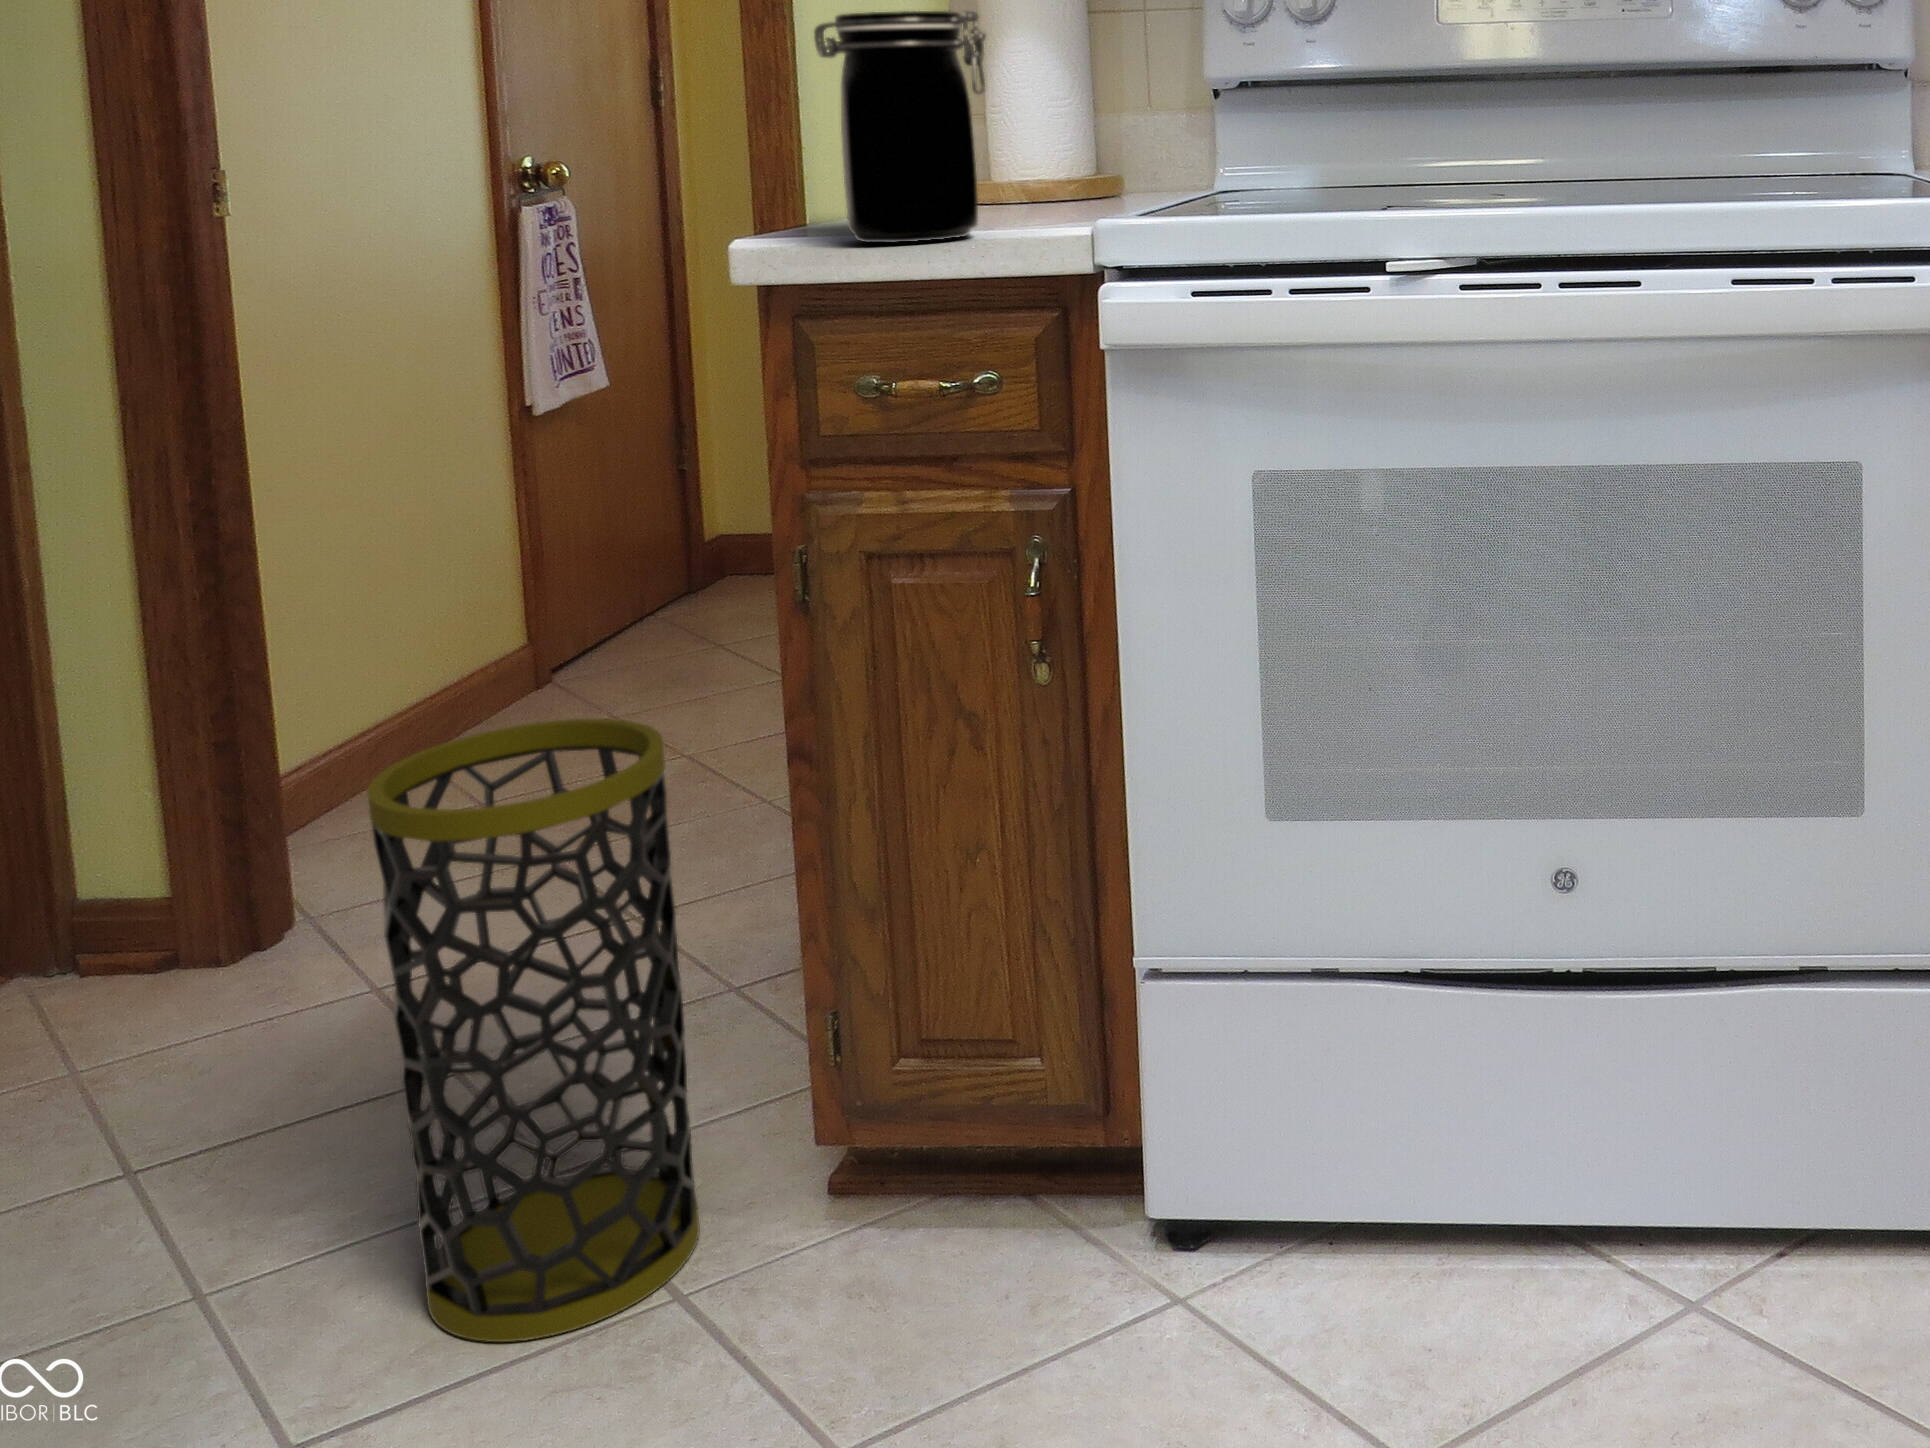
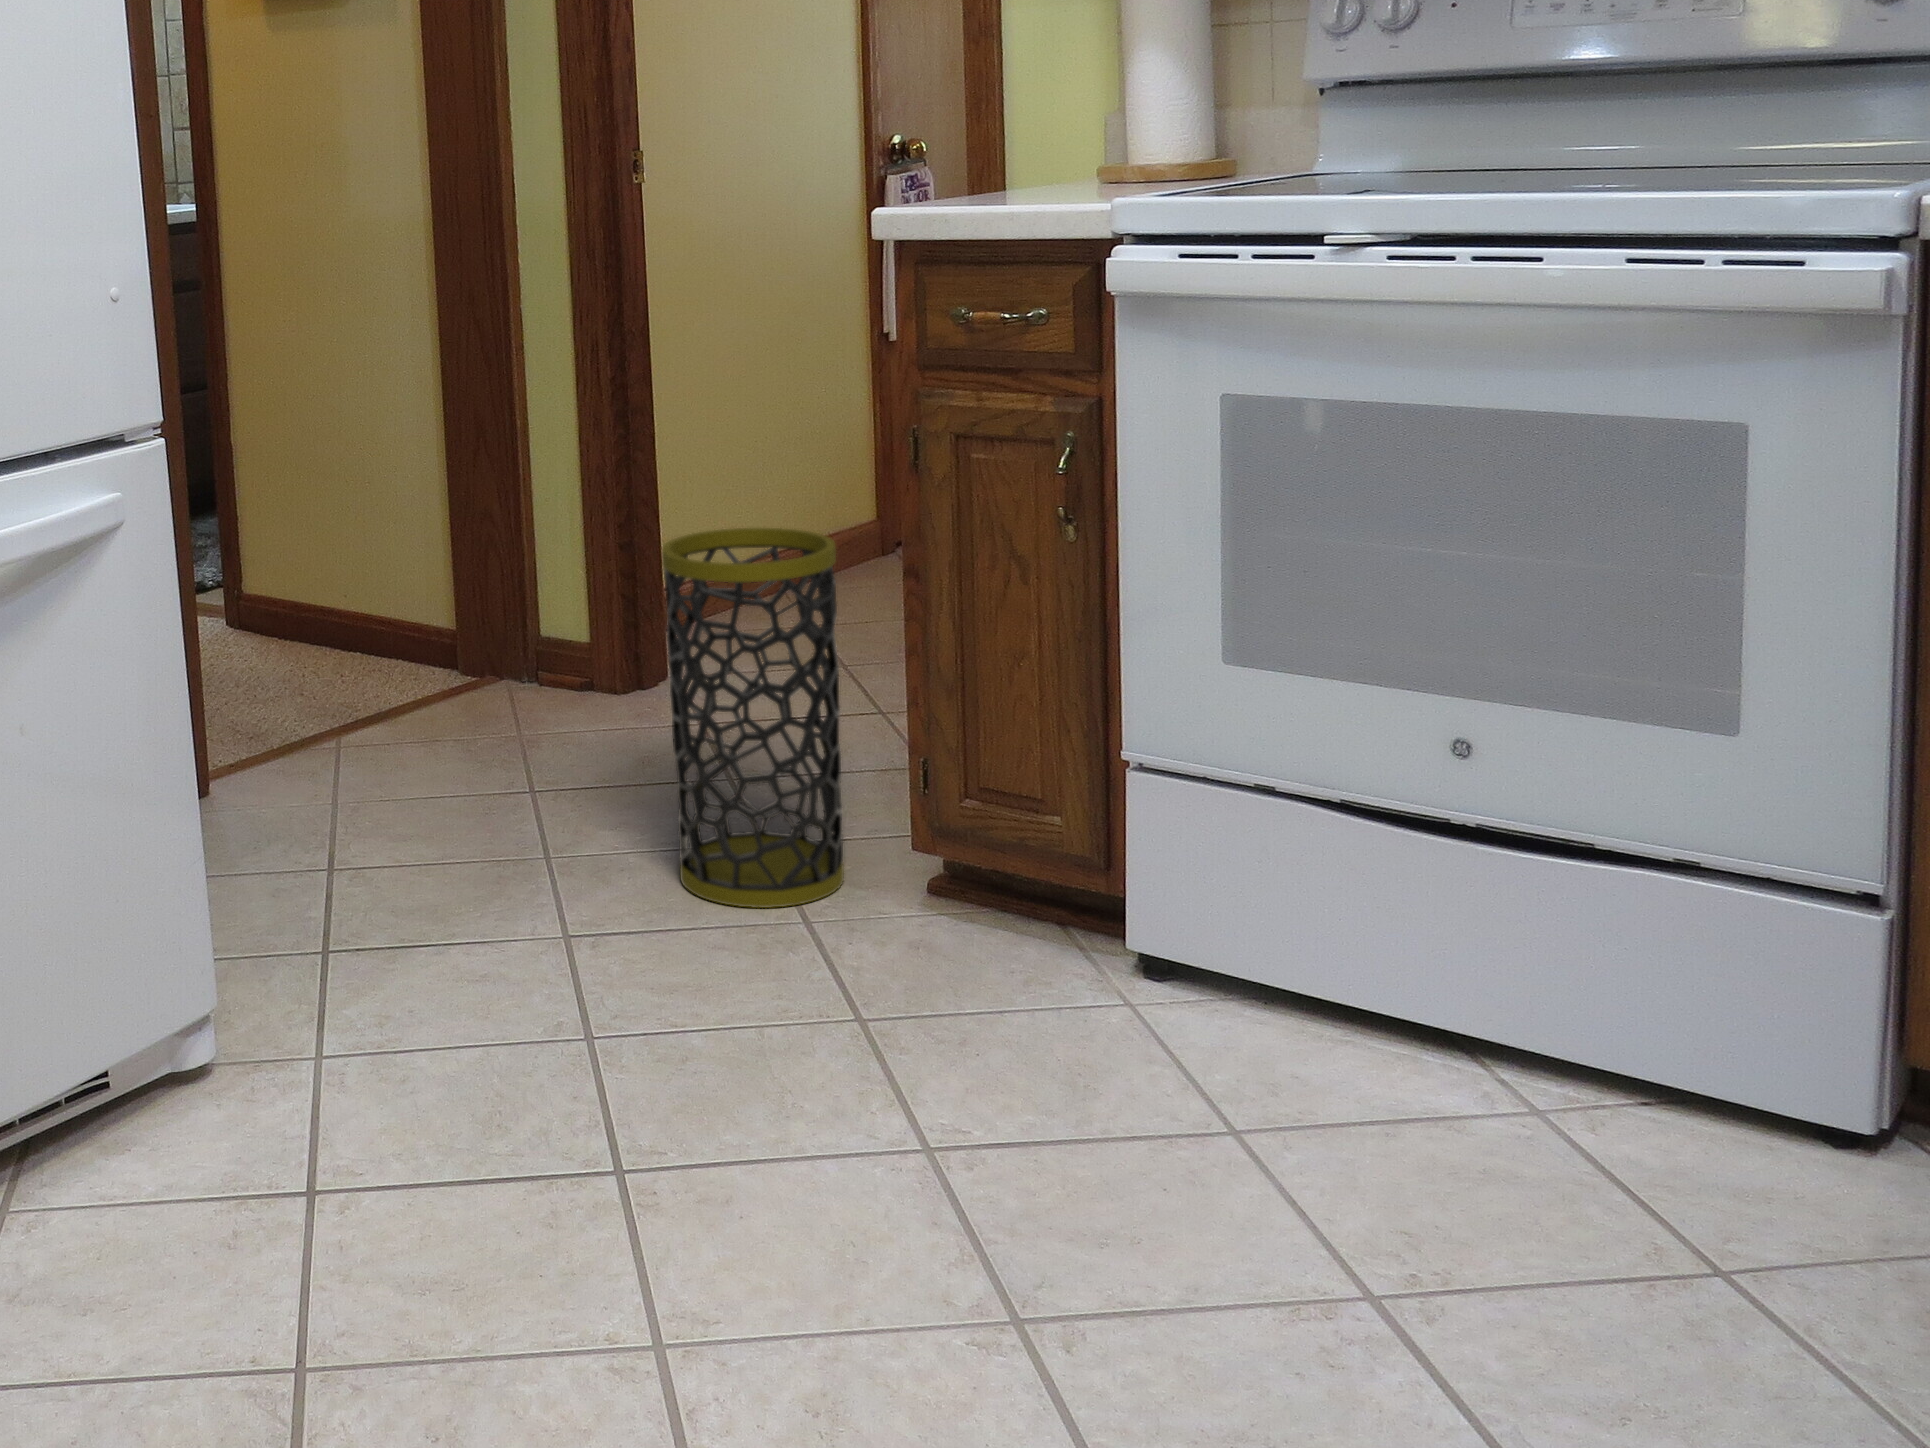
jar: present [814,11,986,243] -> none [936,46,1050,212]

